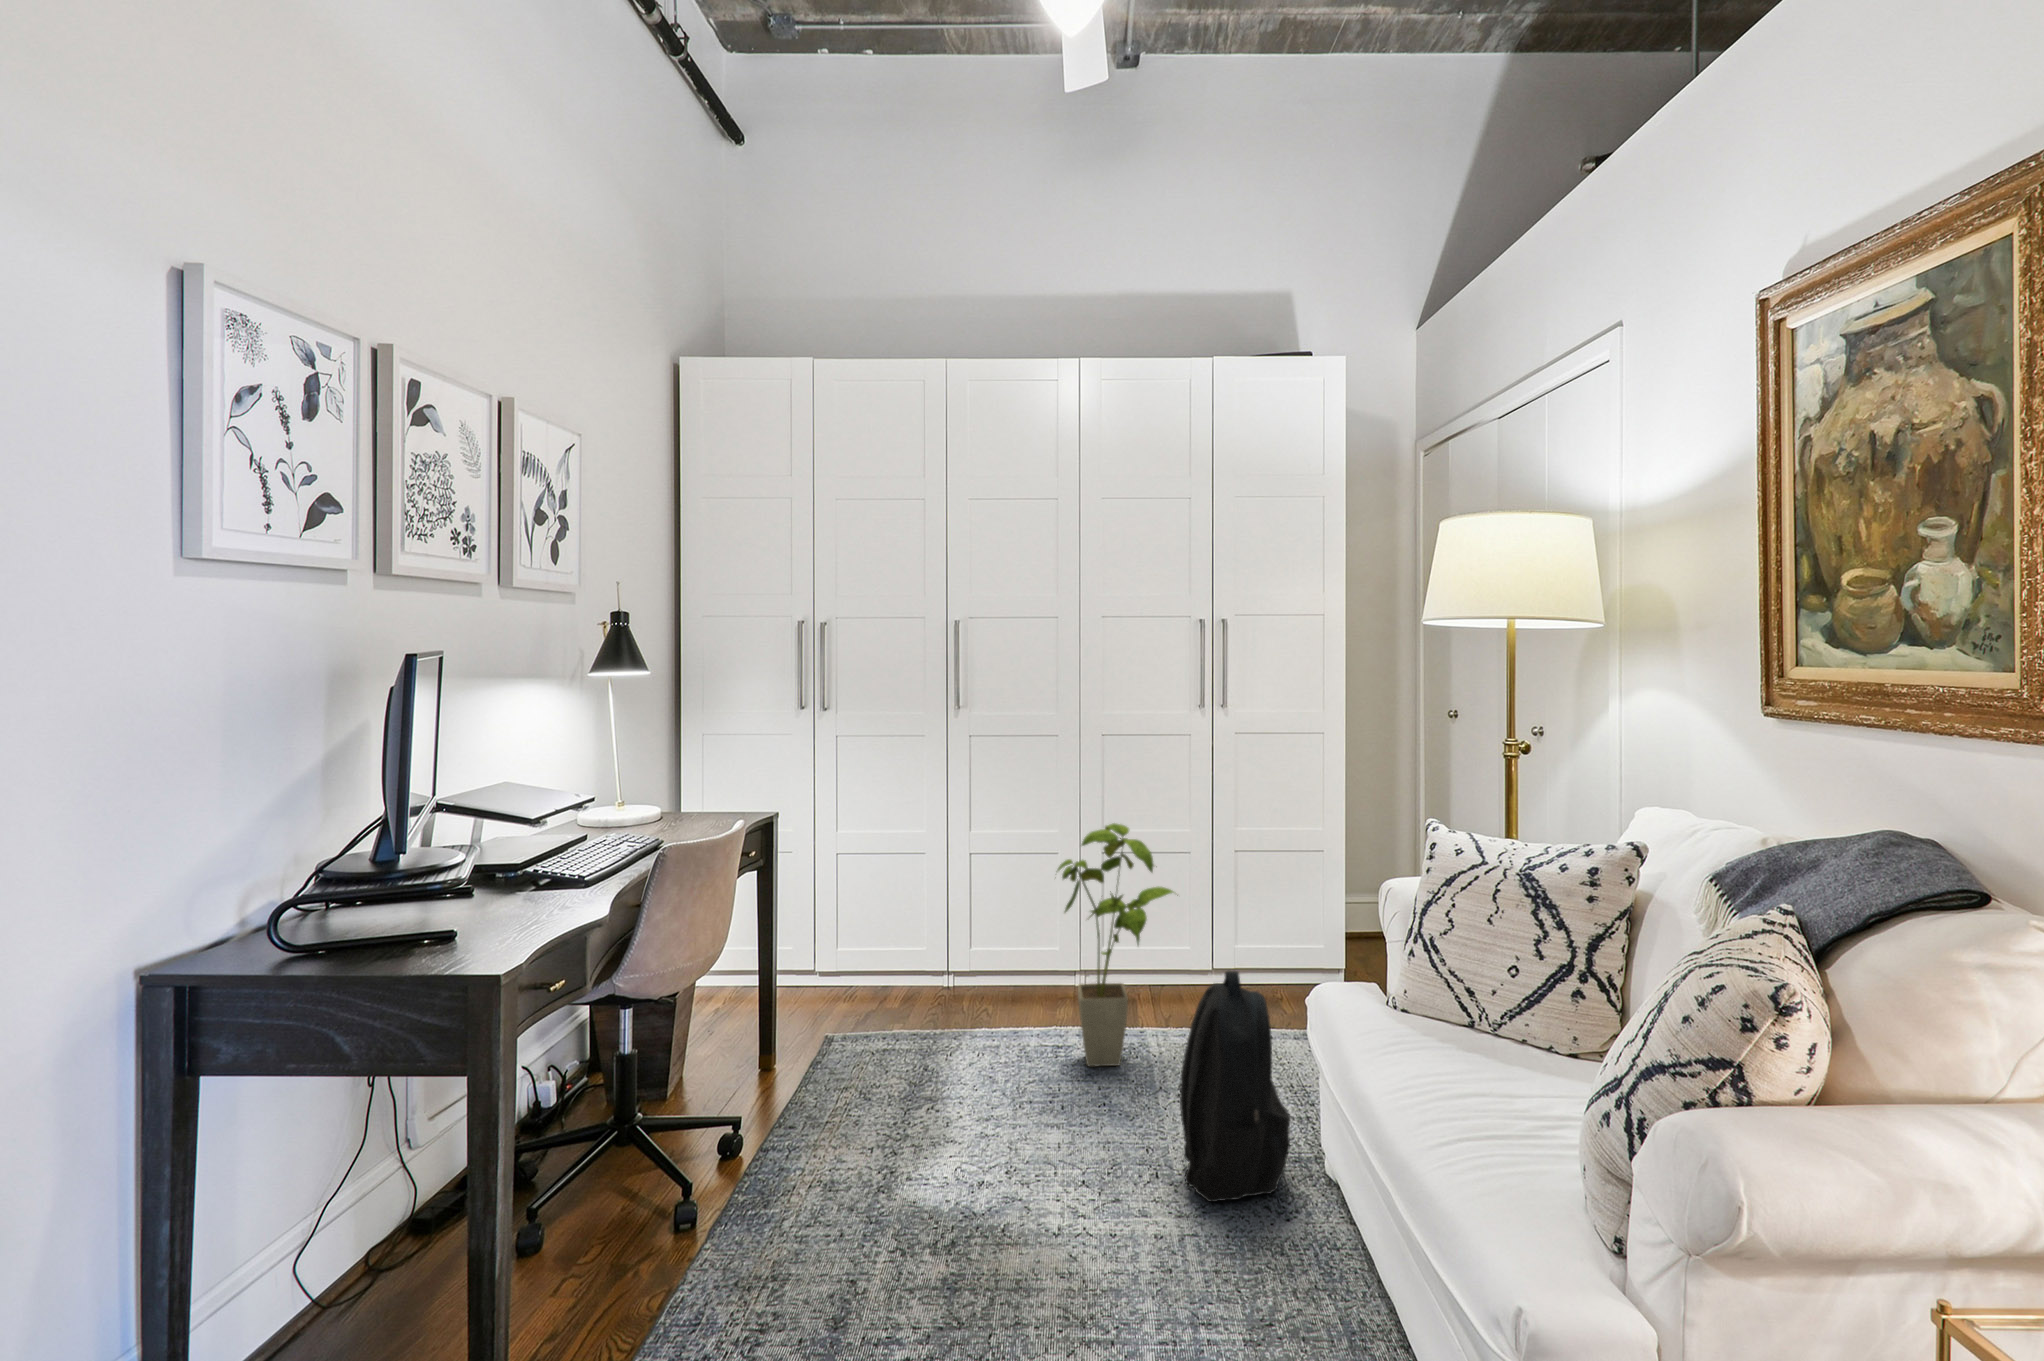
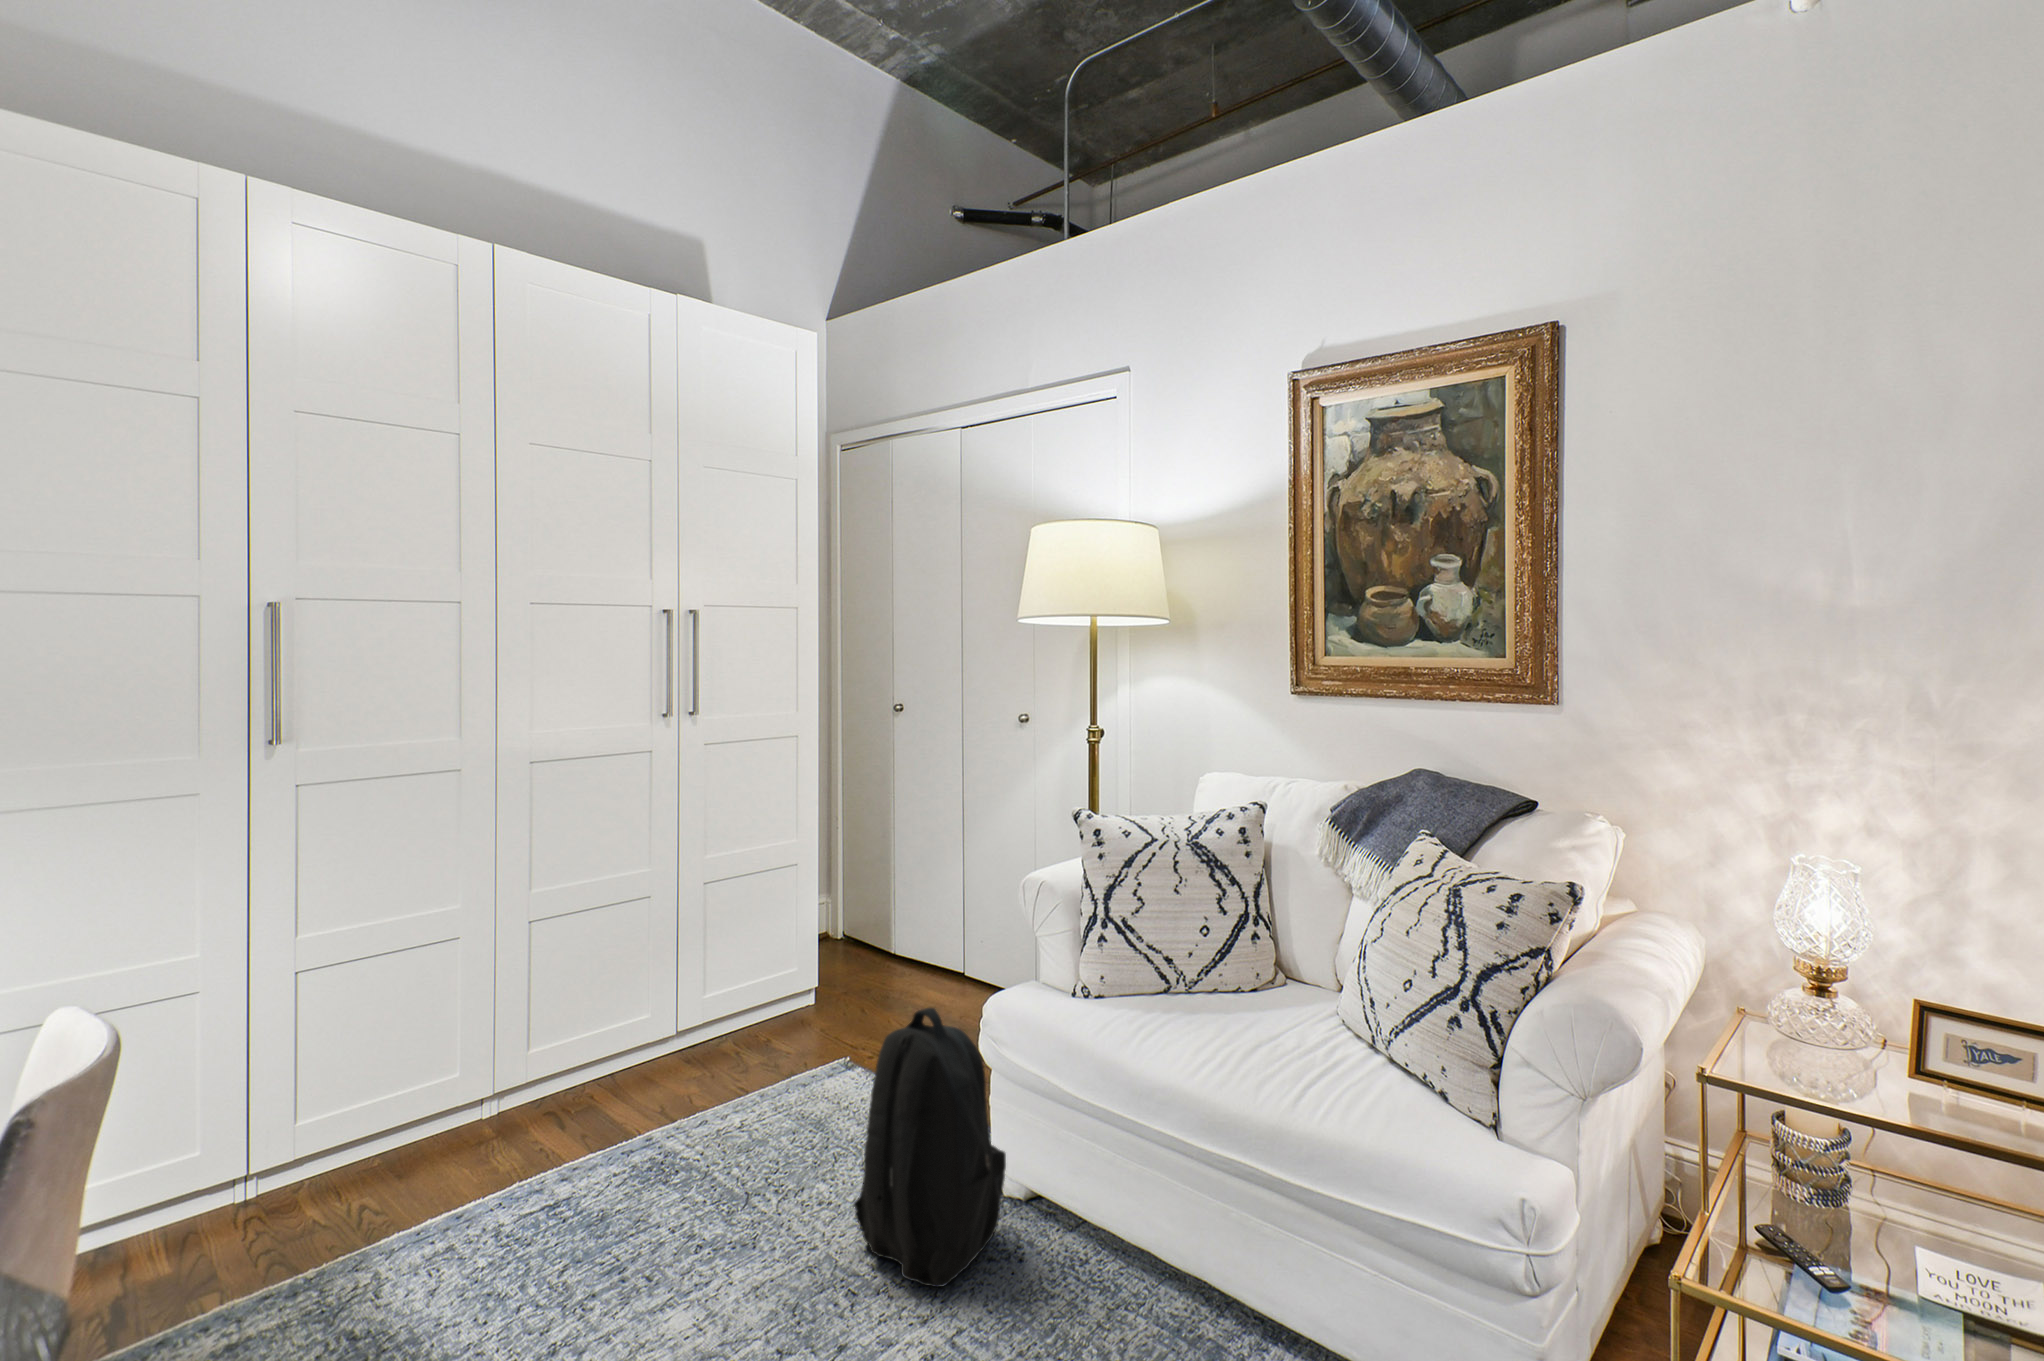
house plant: present [1058,823,1174,1067] -> none [559,877,733,1204]

